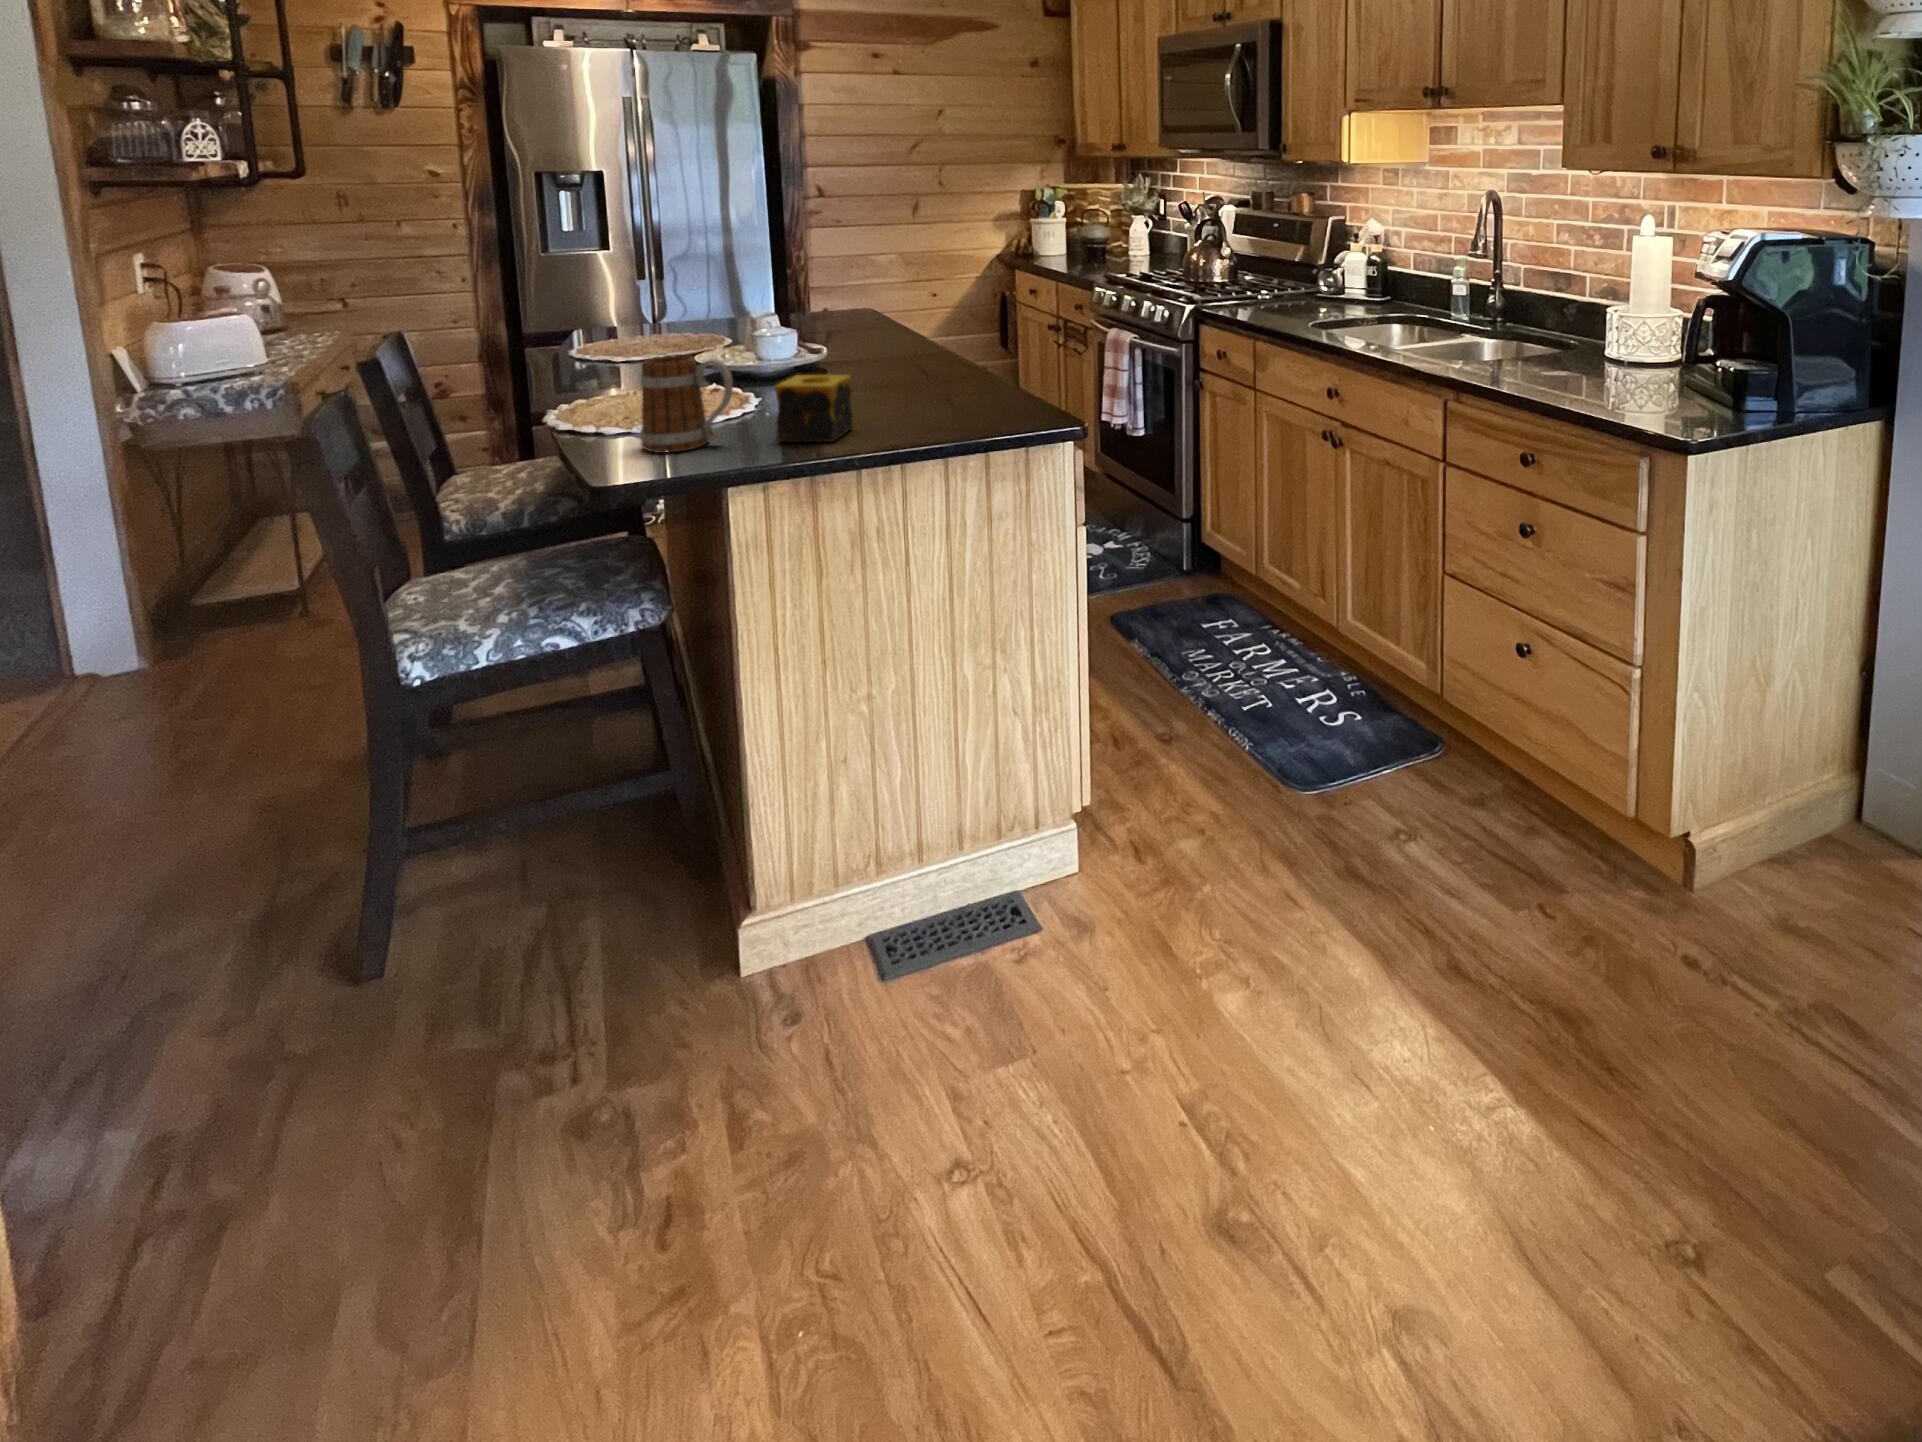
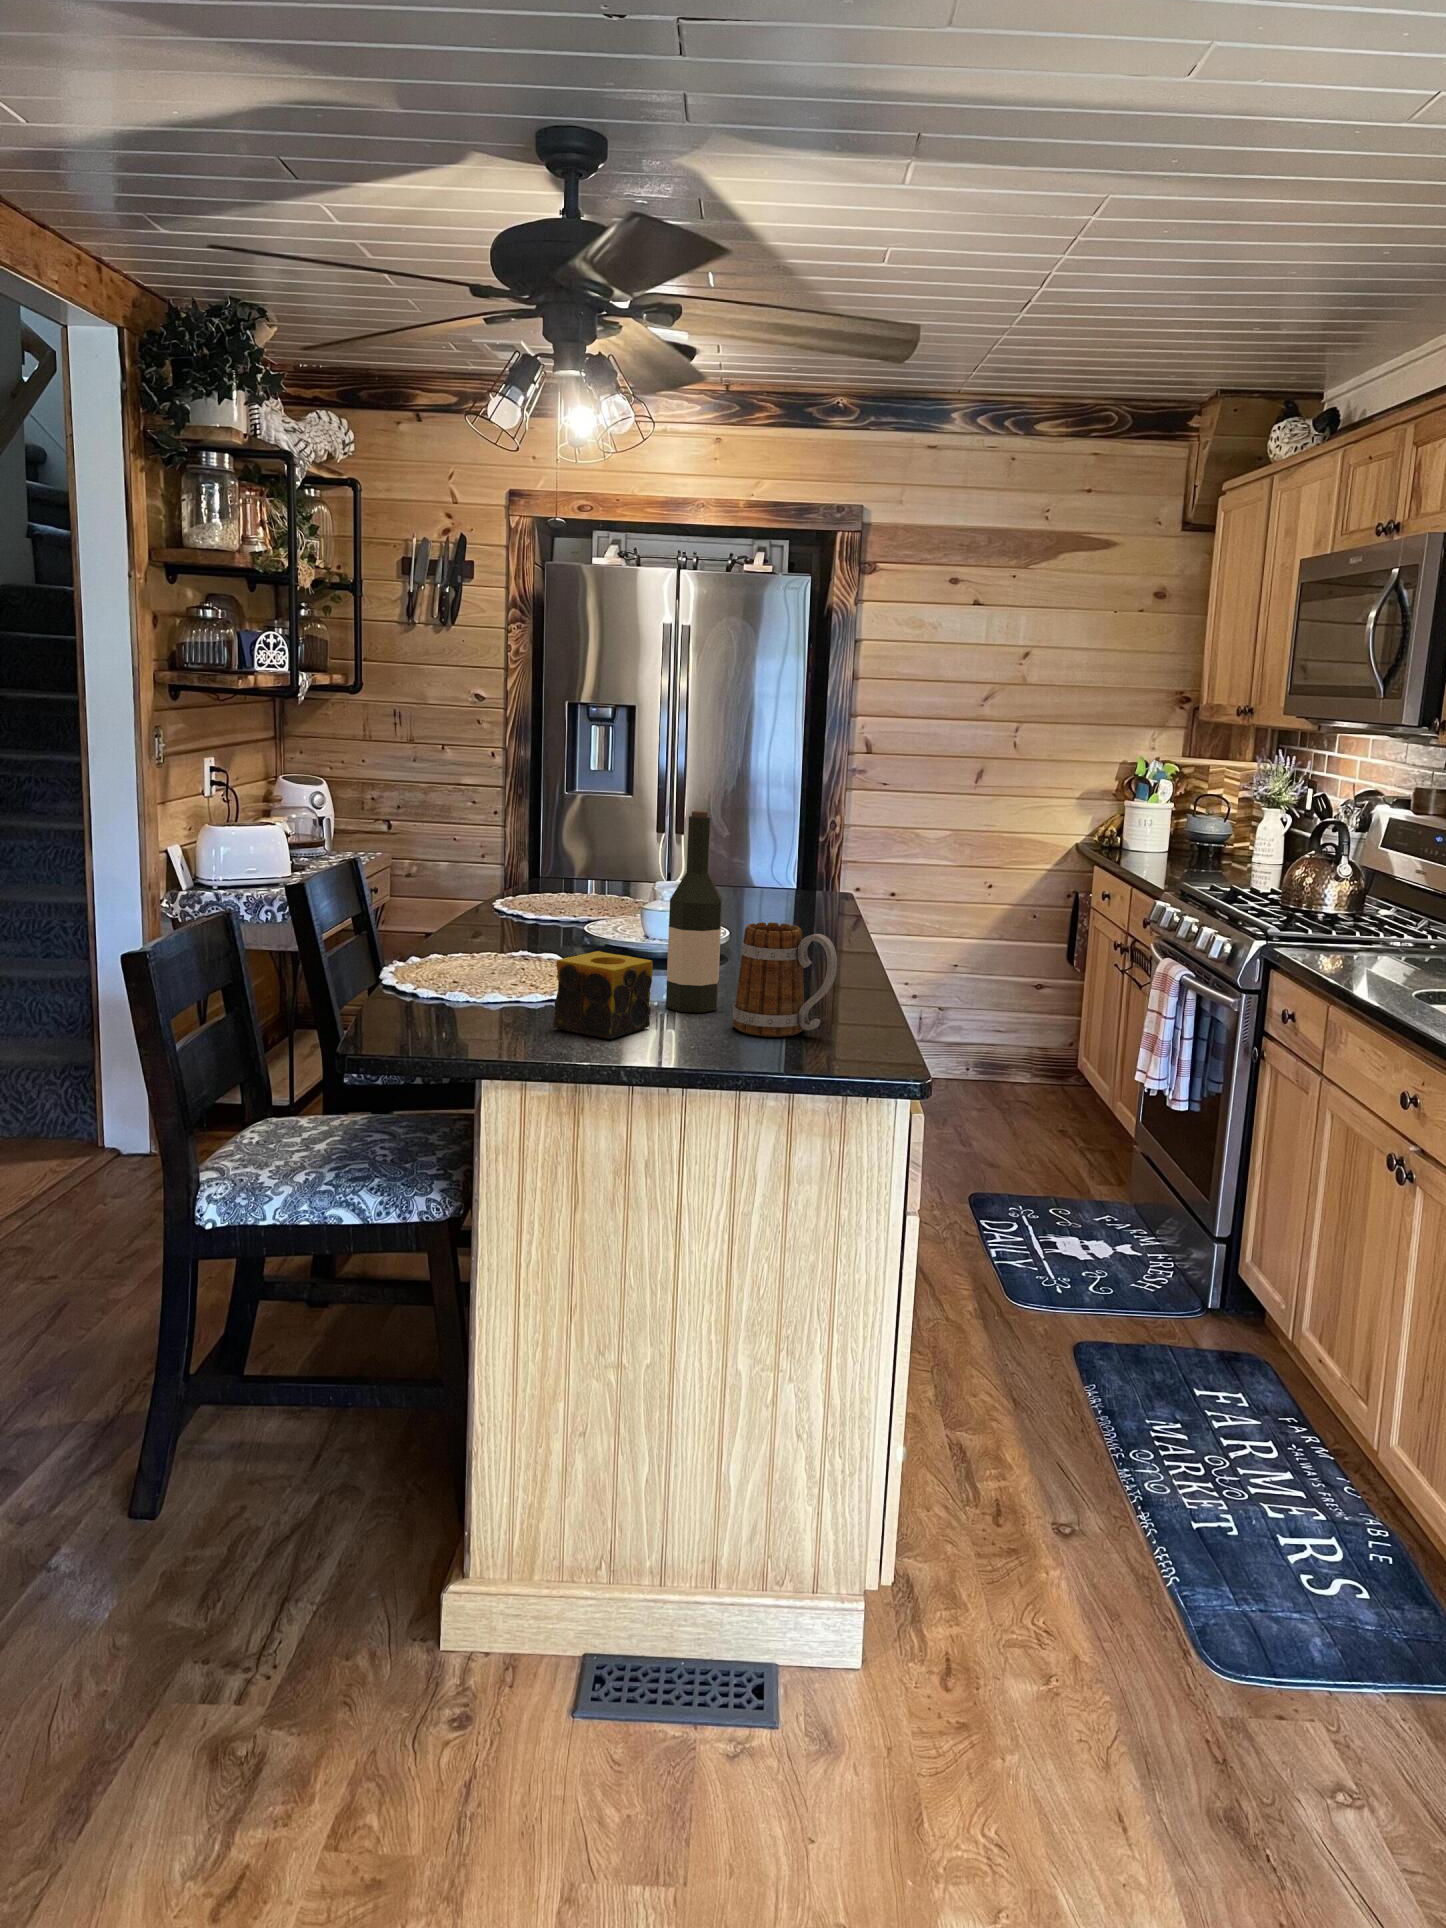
wine bottle: none [839,253,888,414] -> present [666,811,722,1013]
mug: present [640,355,733,453] -> present [732,922,837,1037]

